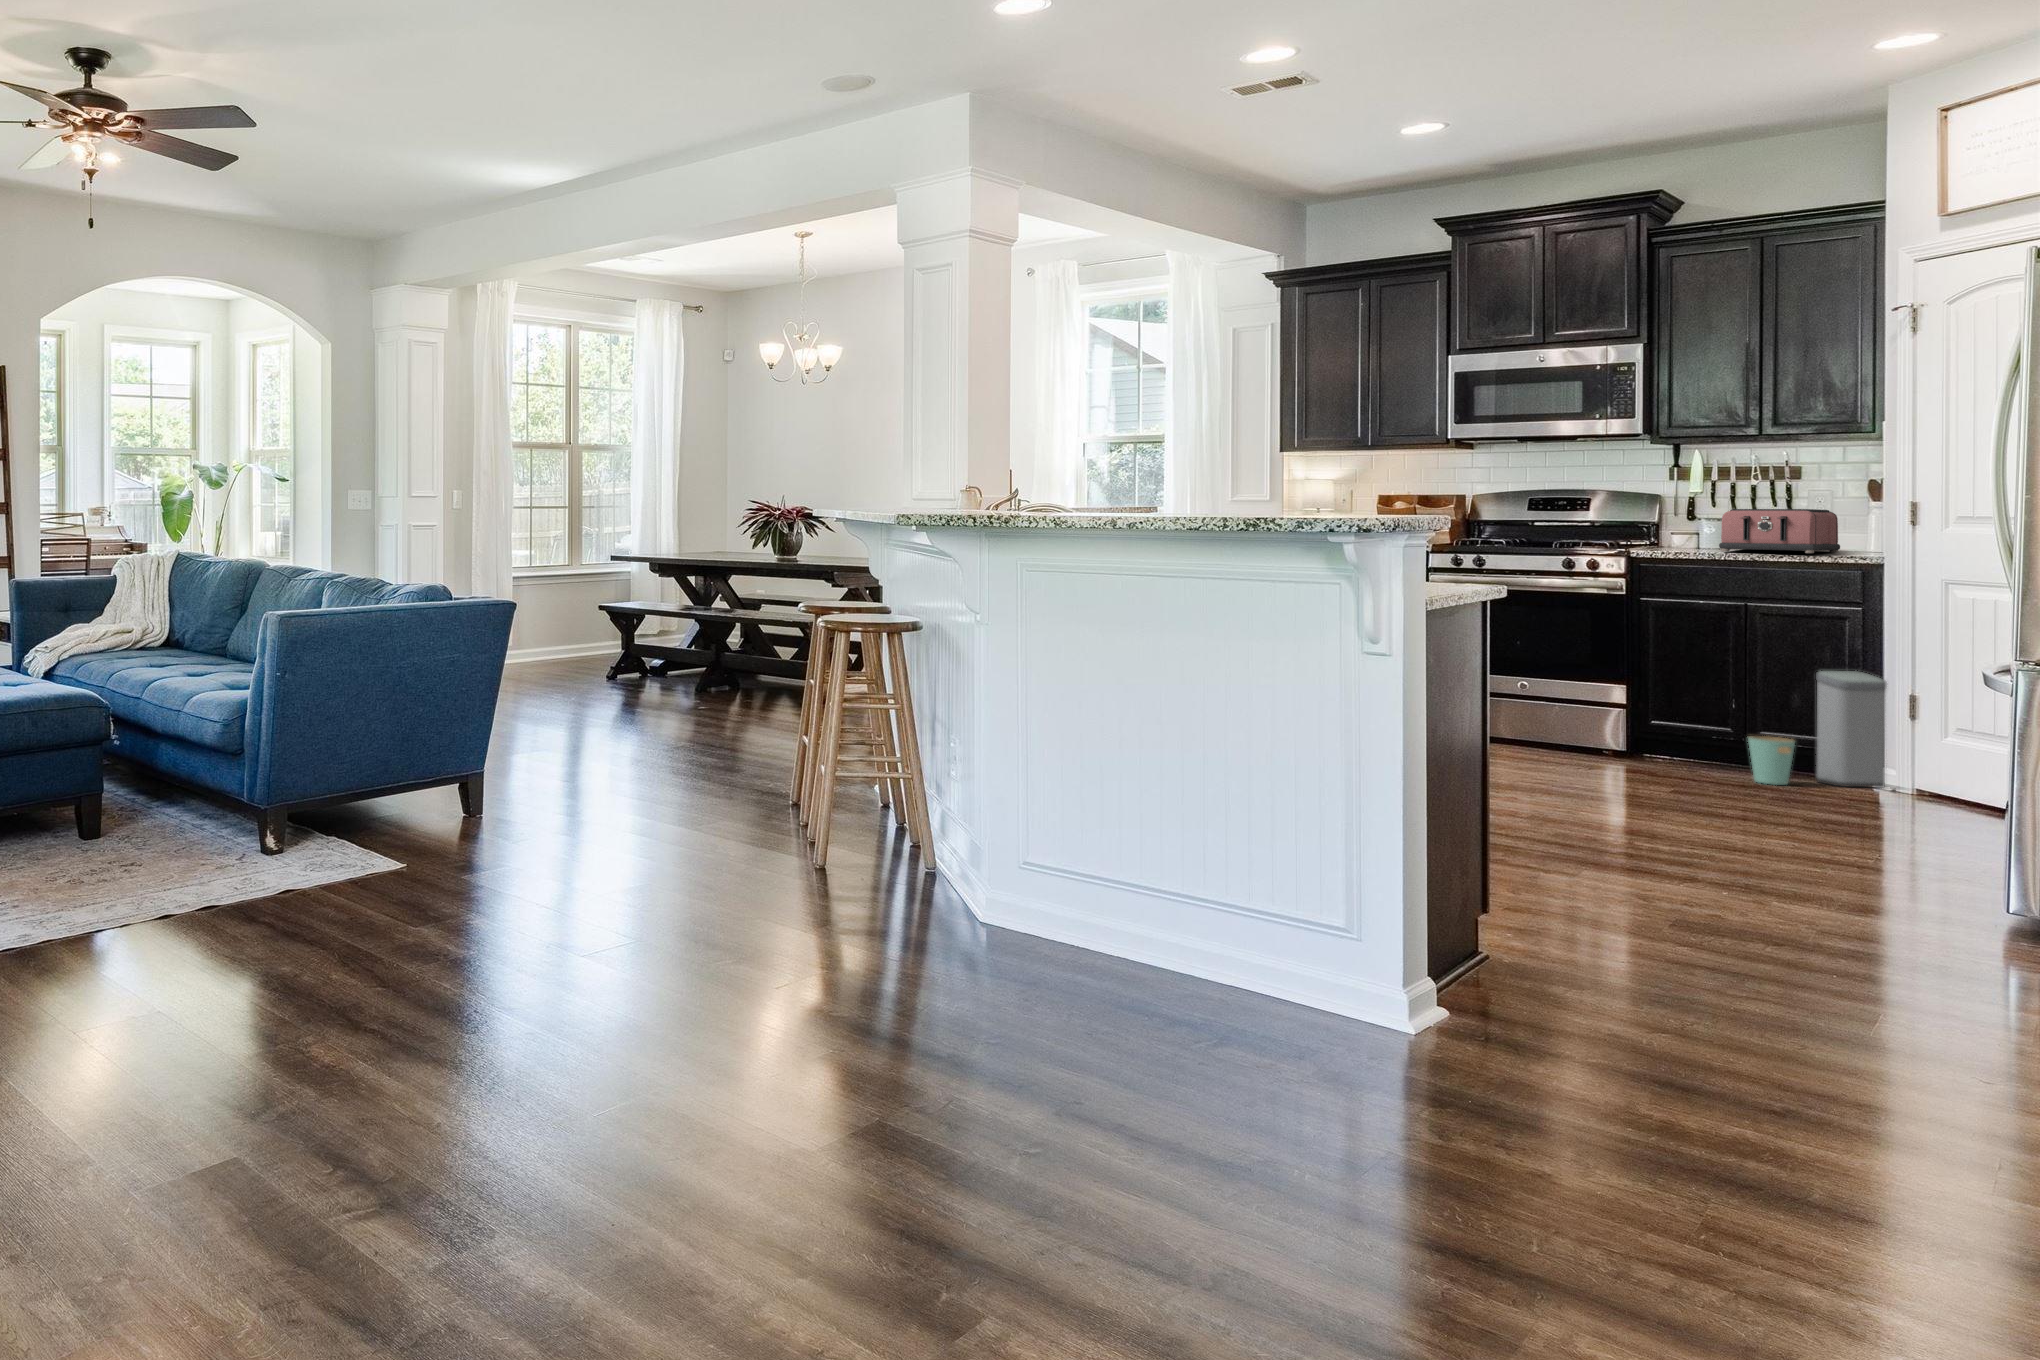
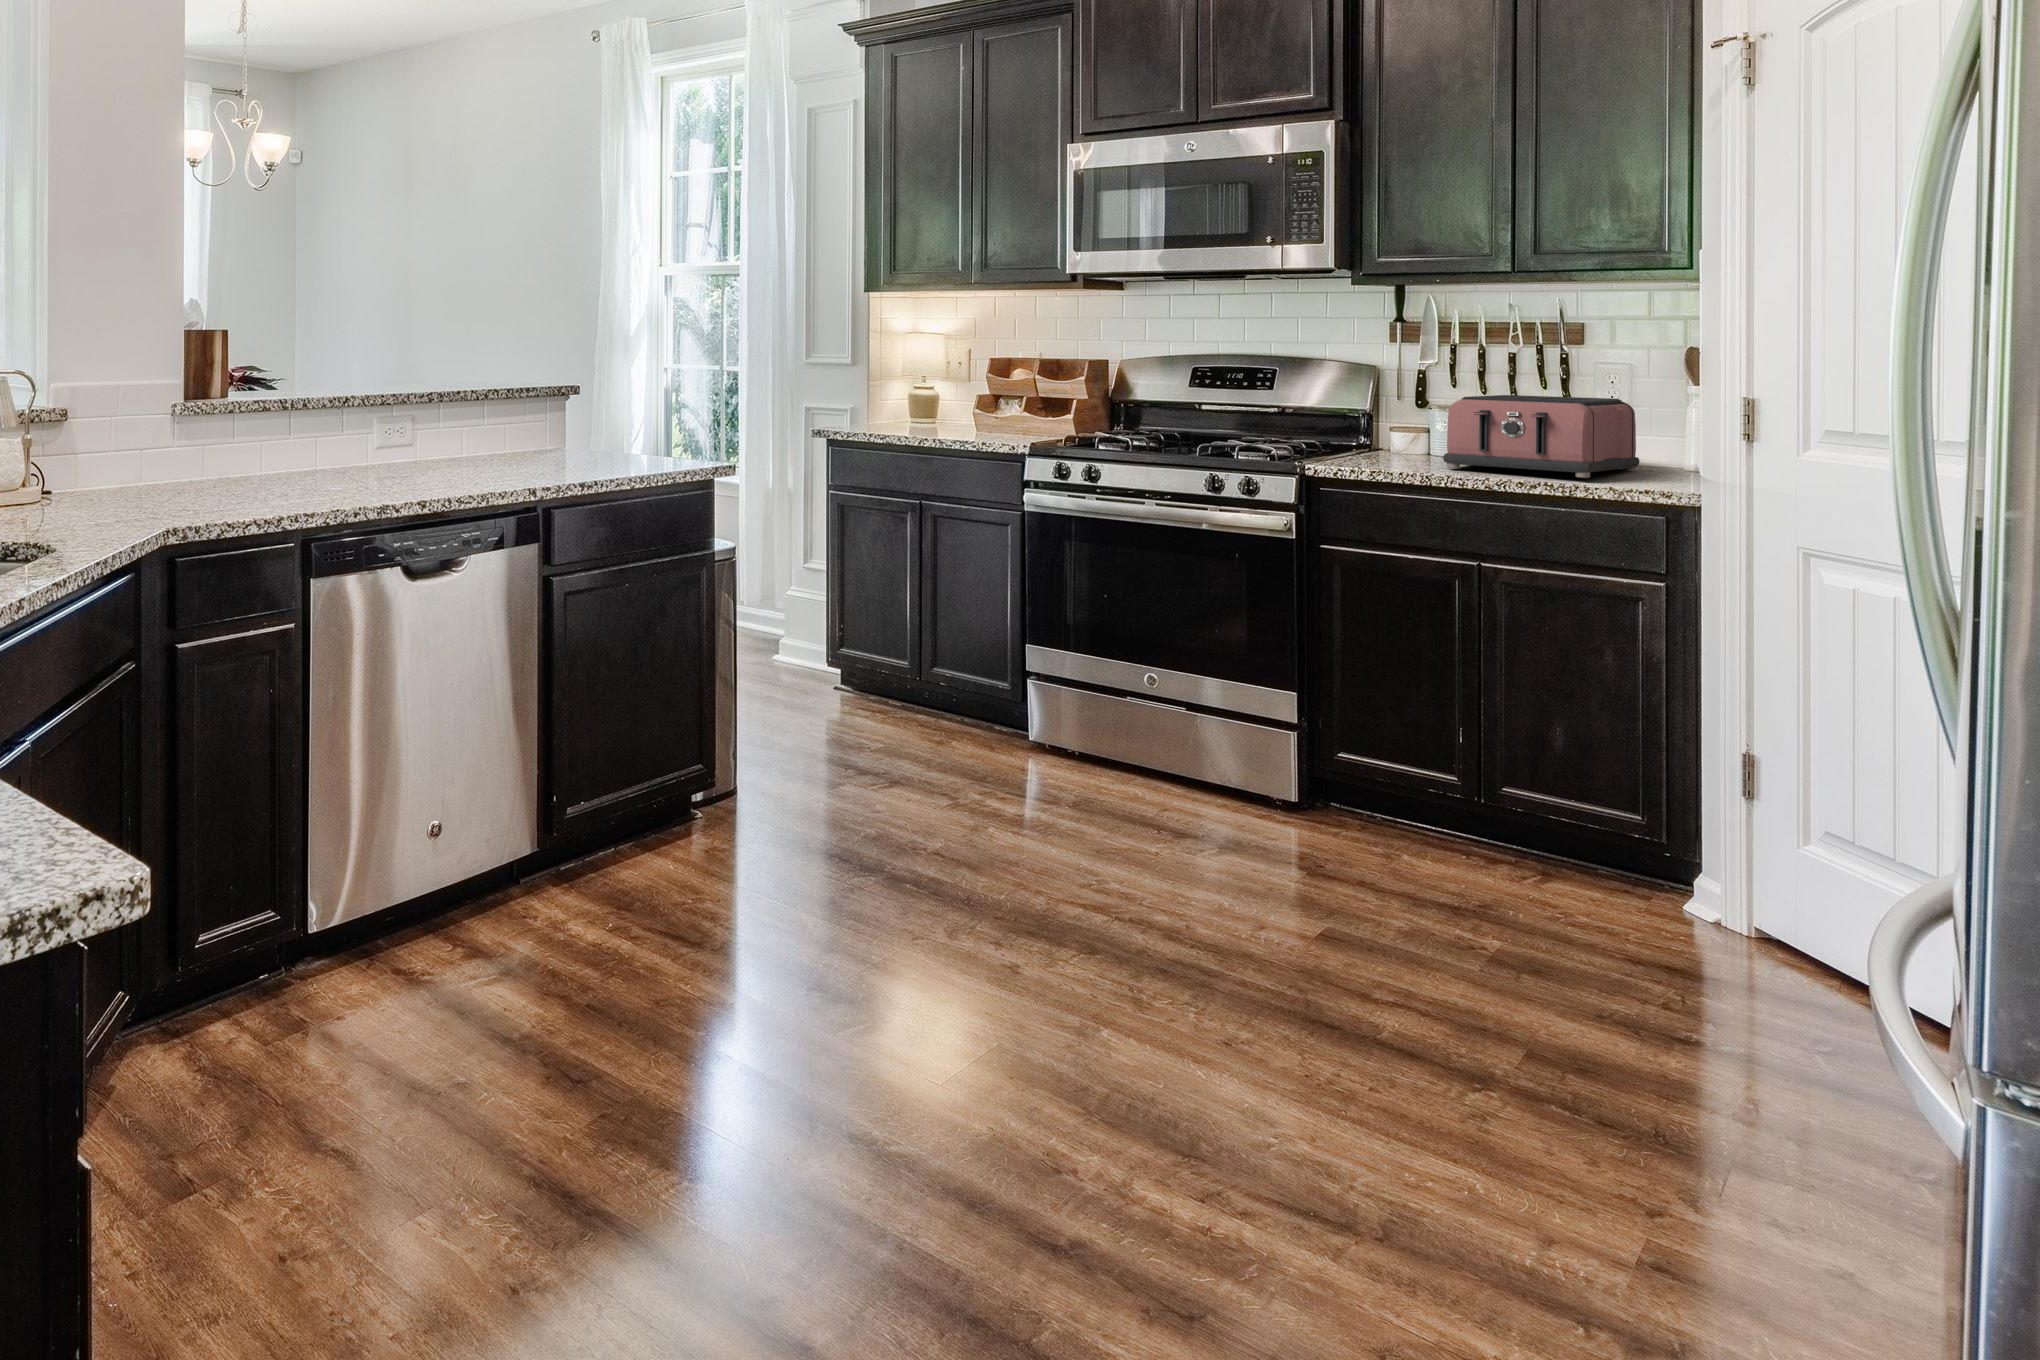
trash can: present [1748,671,1887,788] -> none [1462,698,1702,920]

